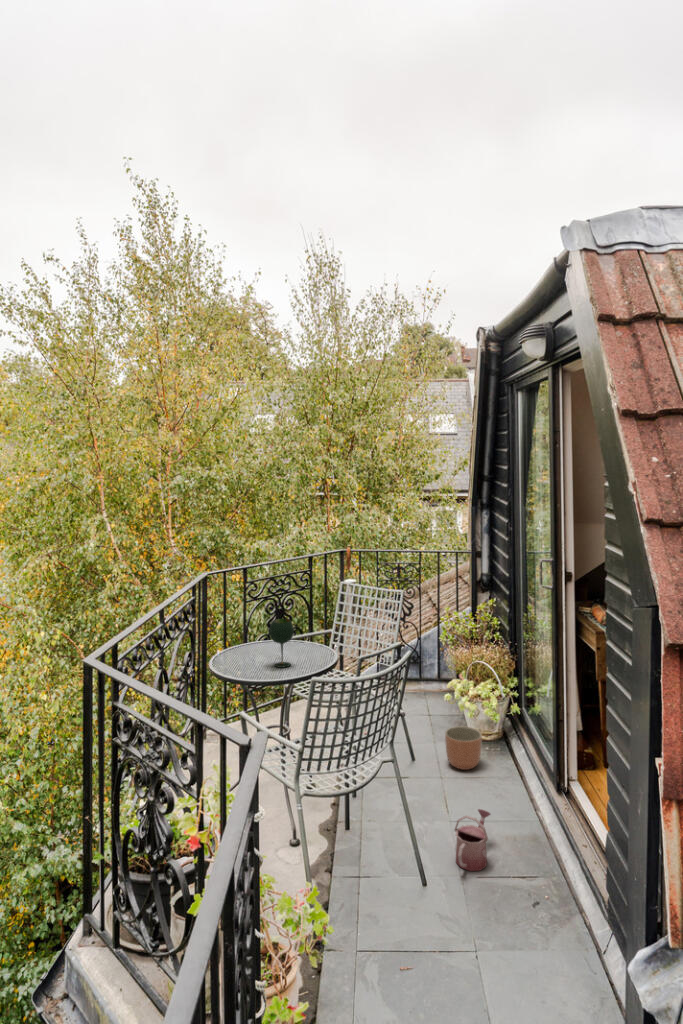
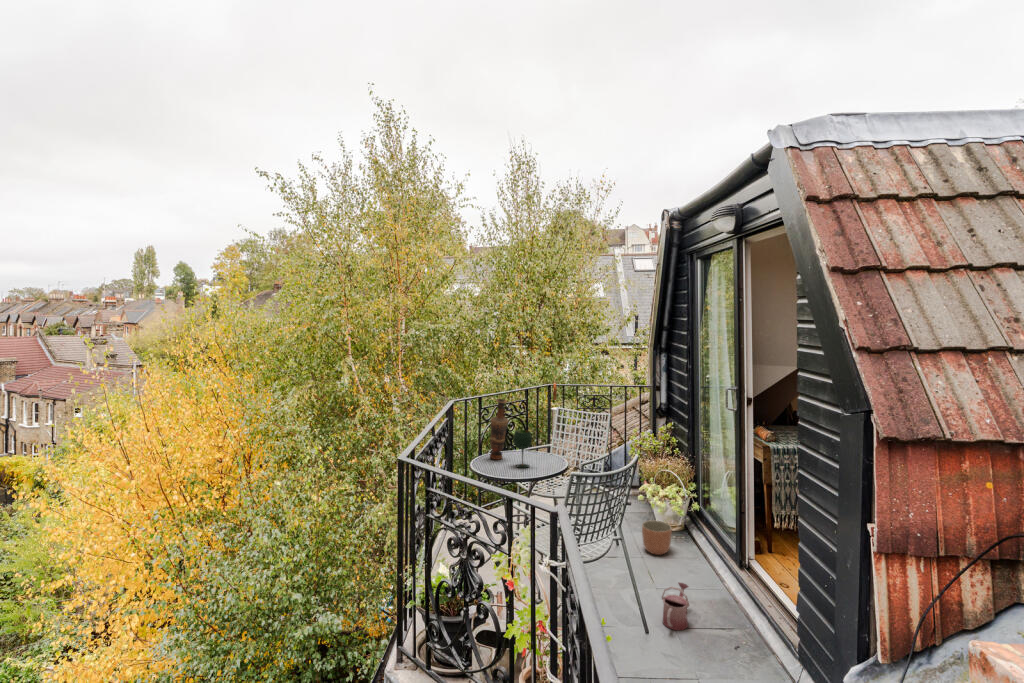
vase: none [244,579,267,656] -> present [490,399,508,460]

